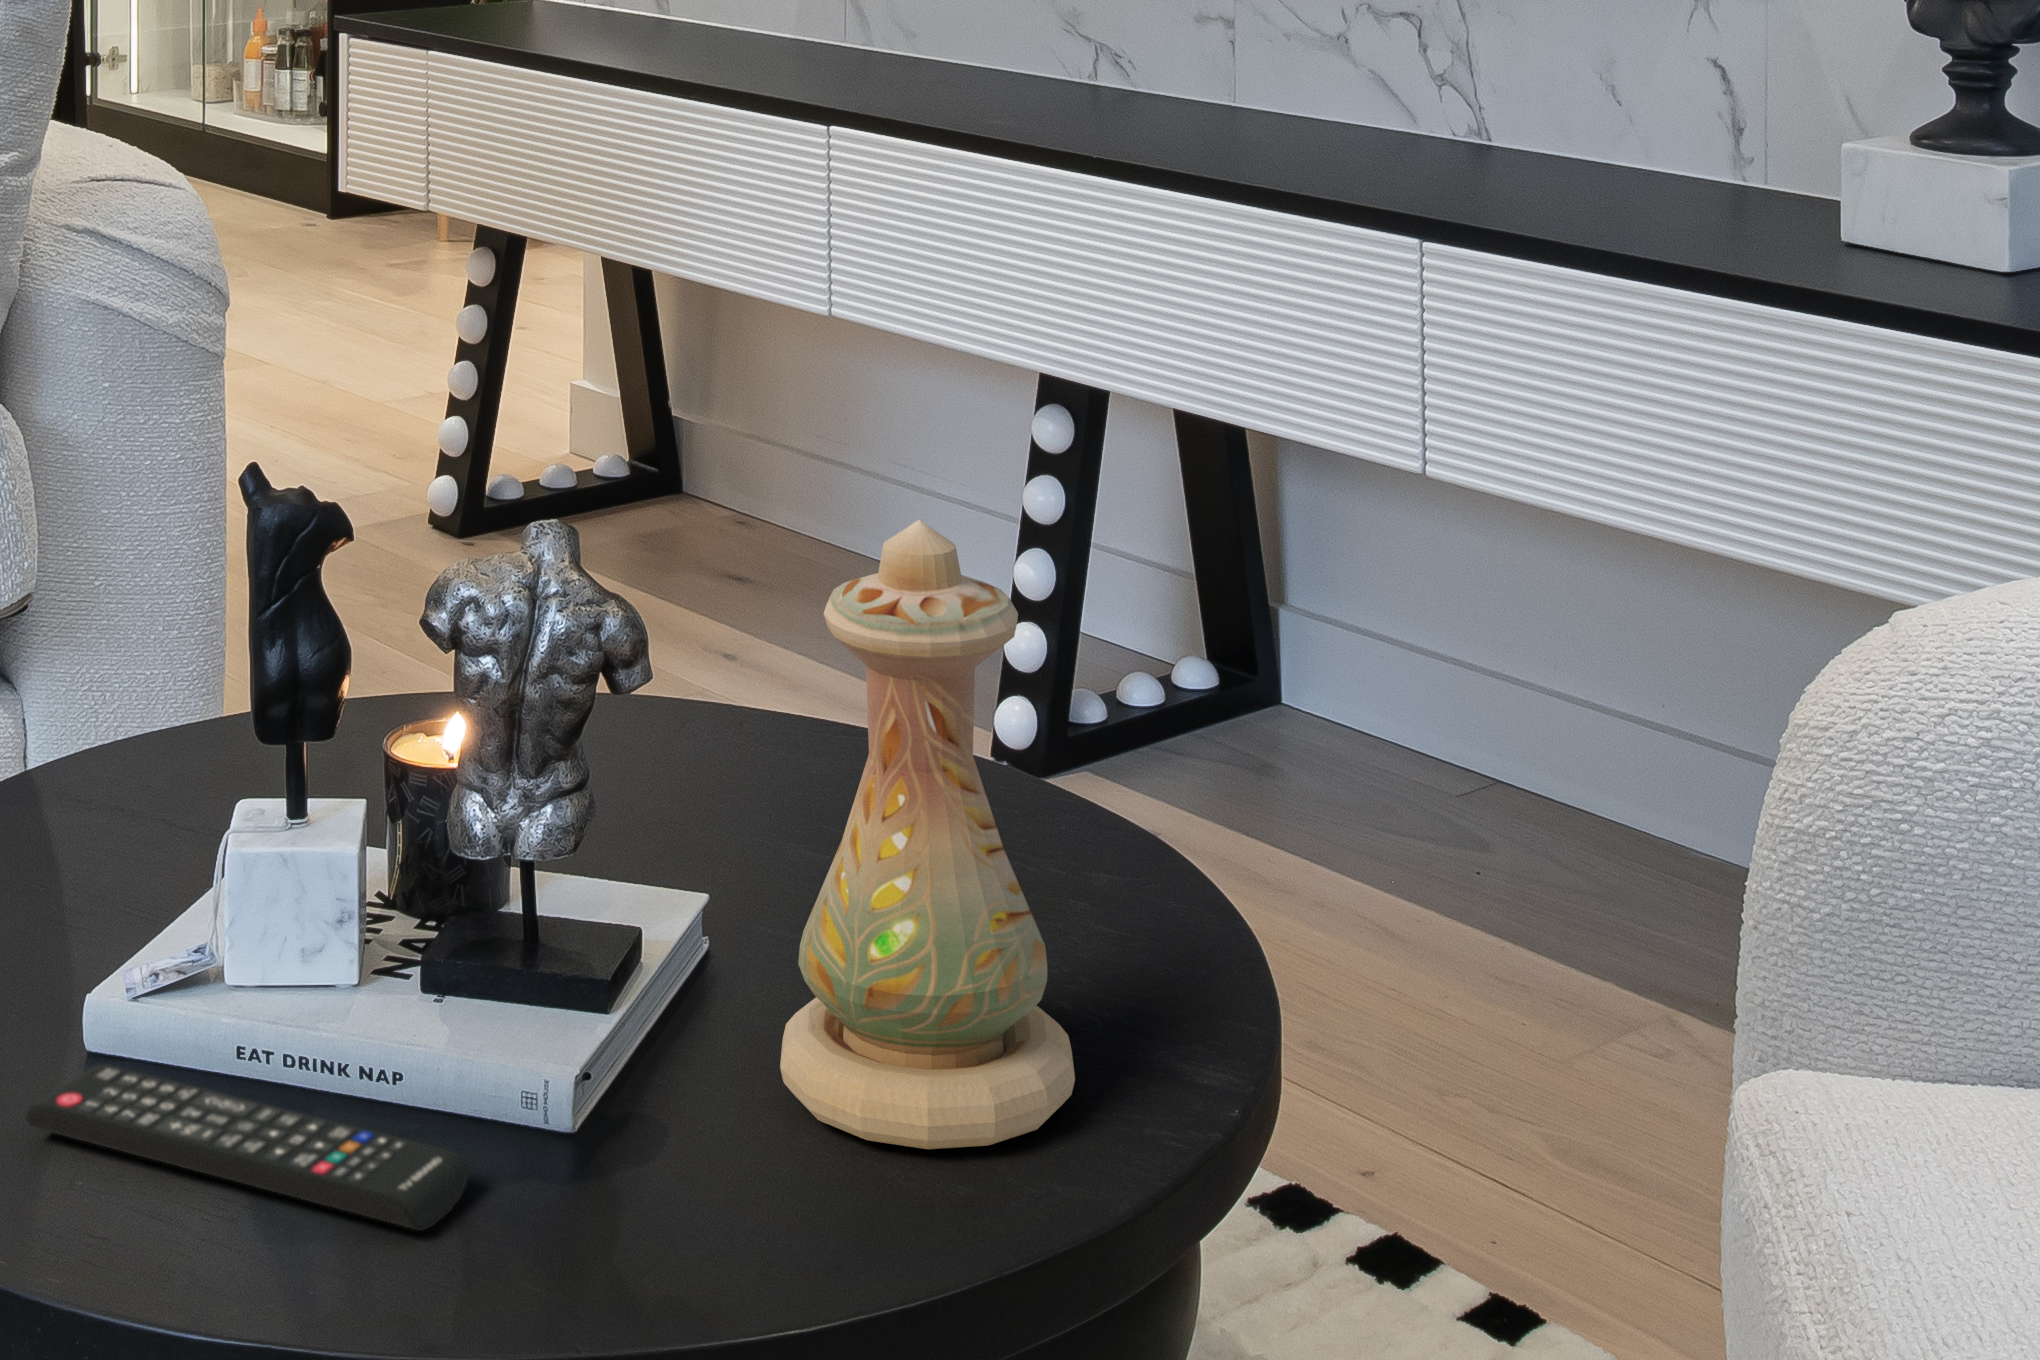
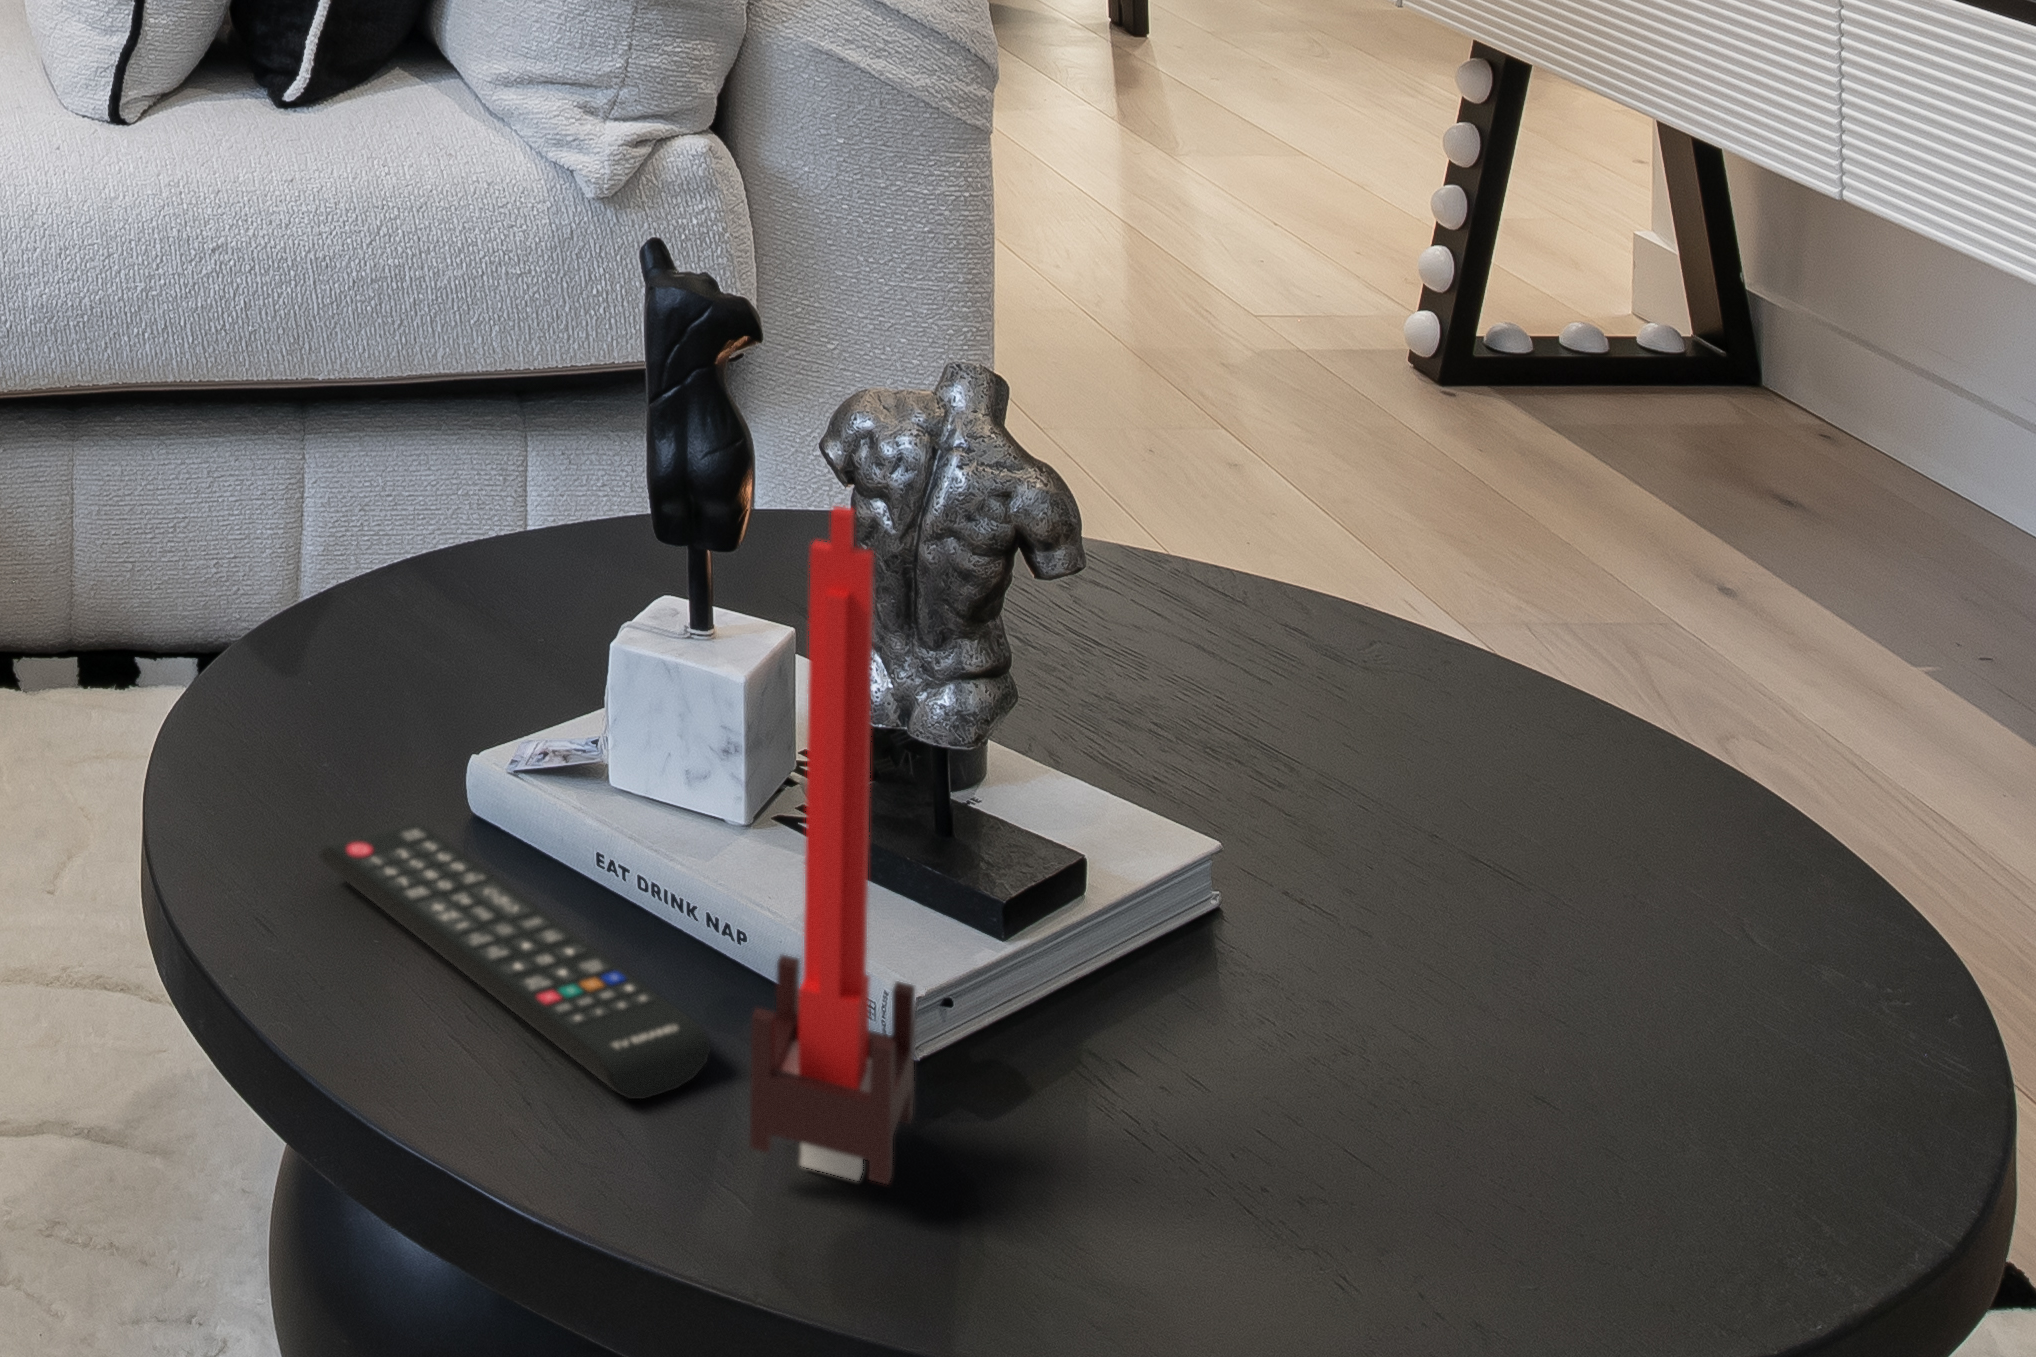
vase: present [780,520,1075,1149] -> none [1127,437,1524,1225]
candle: none [544,645,678,1237] -> present [750,506,915,1184]

